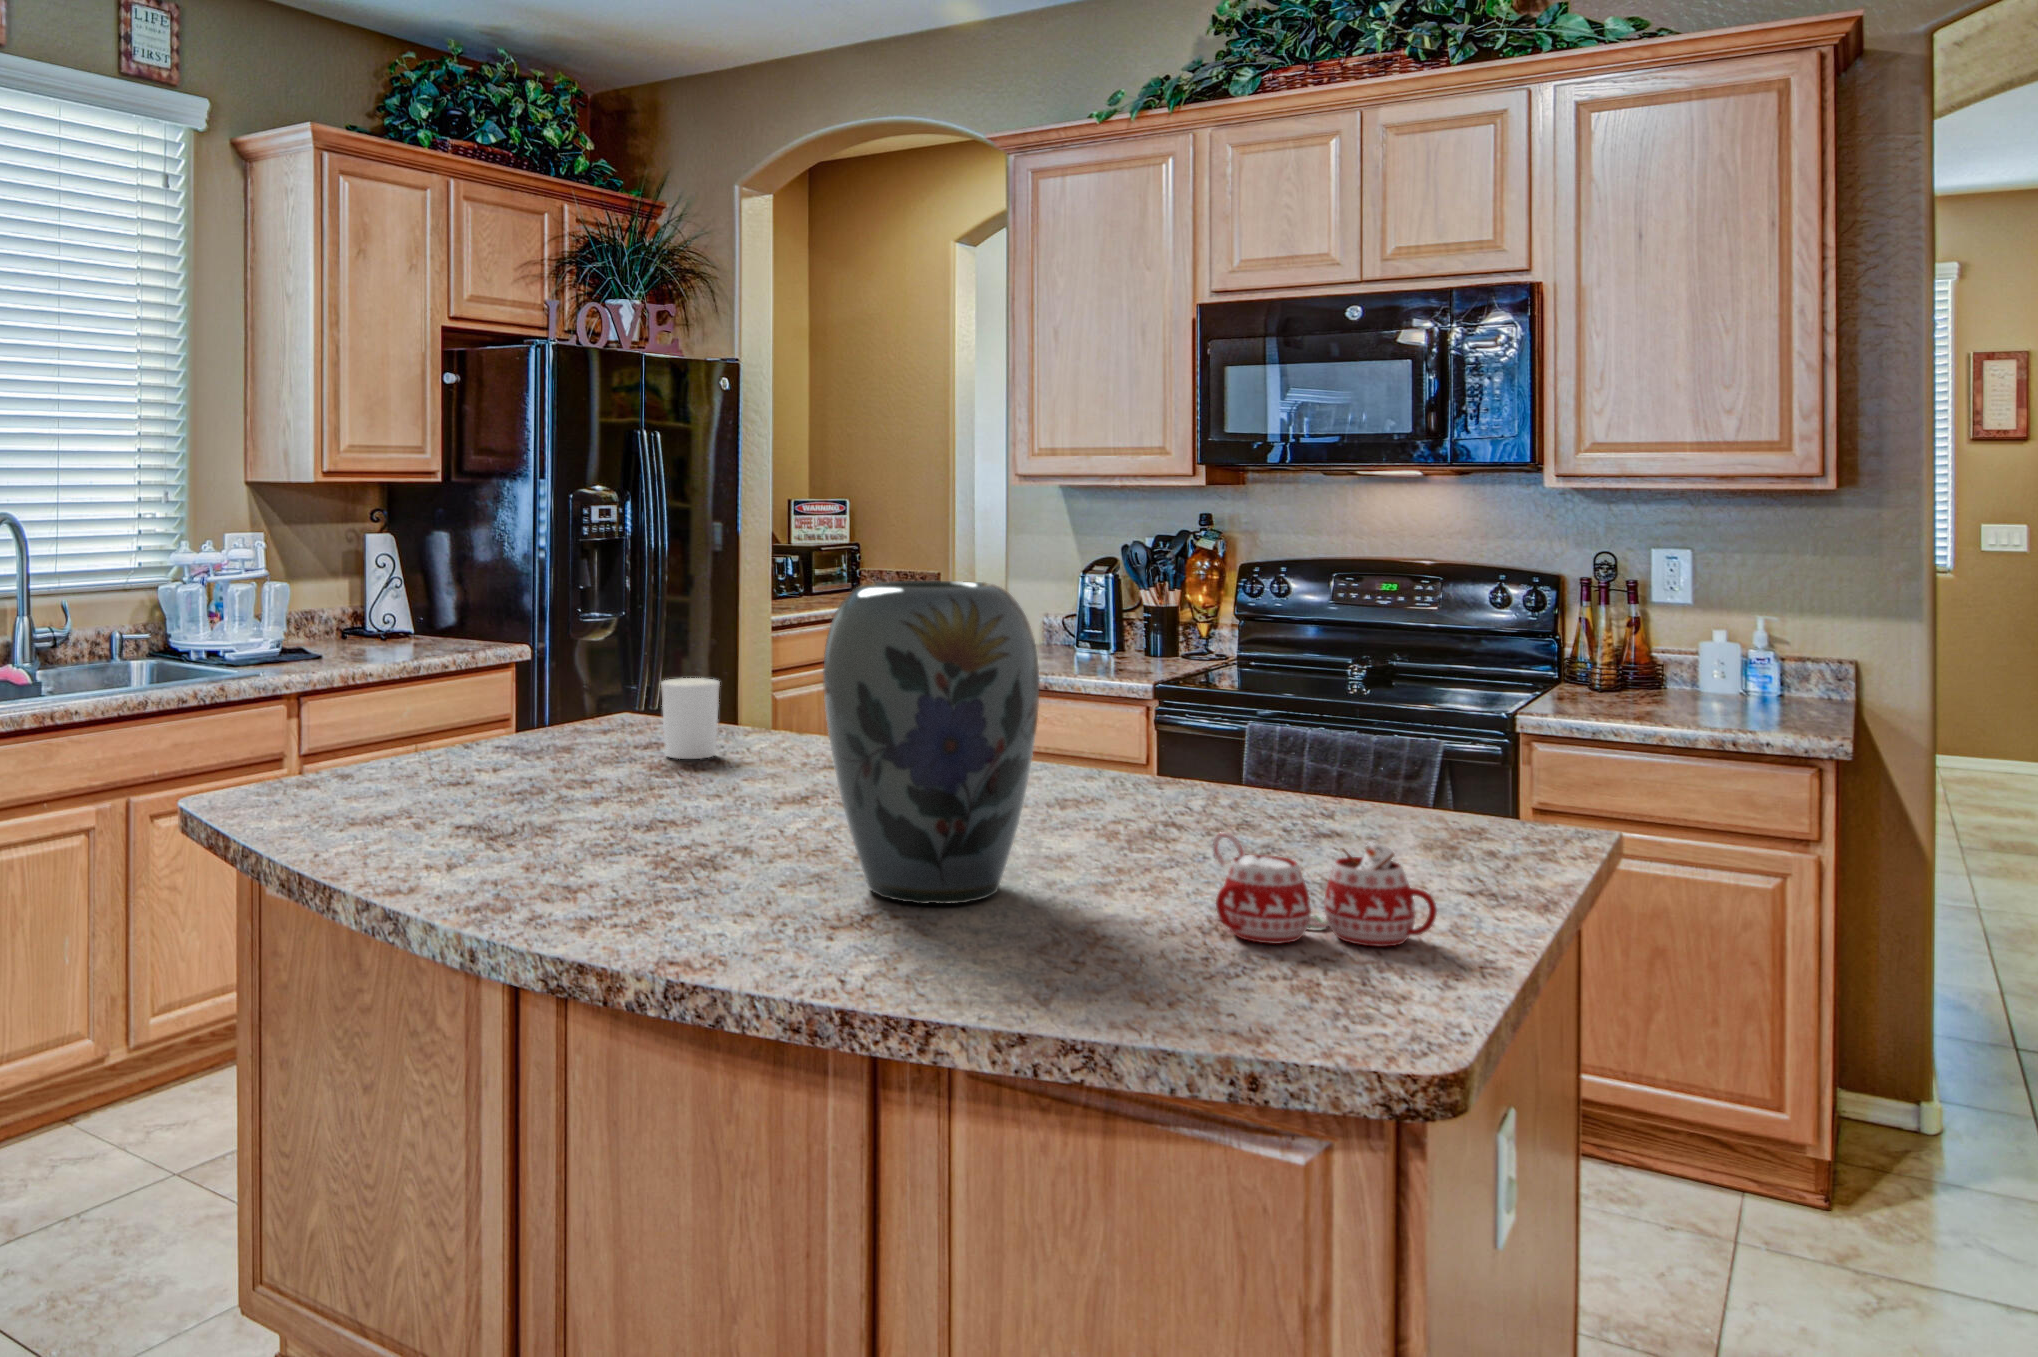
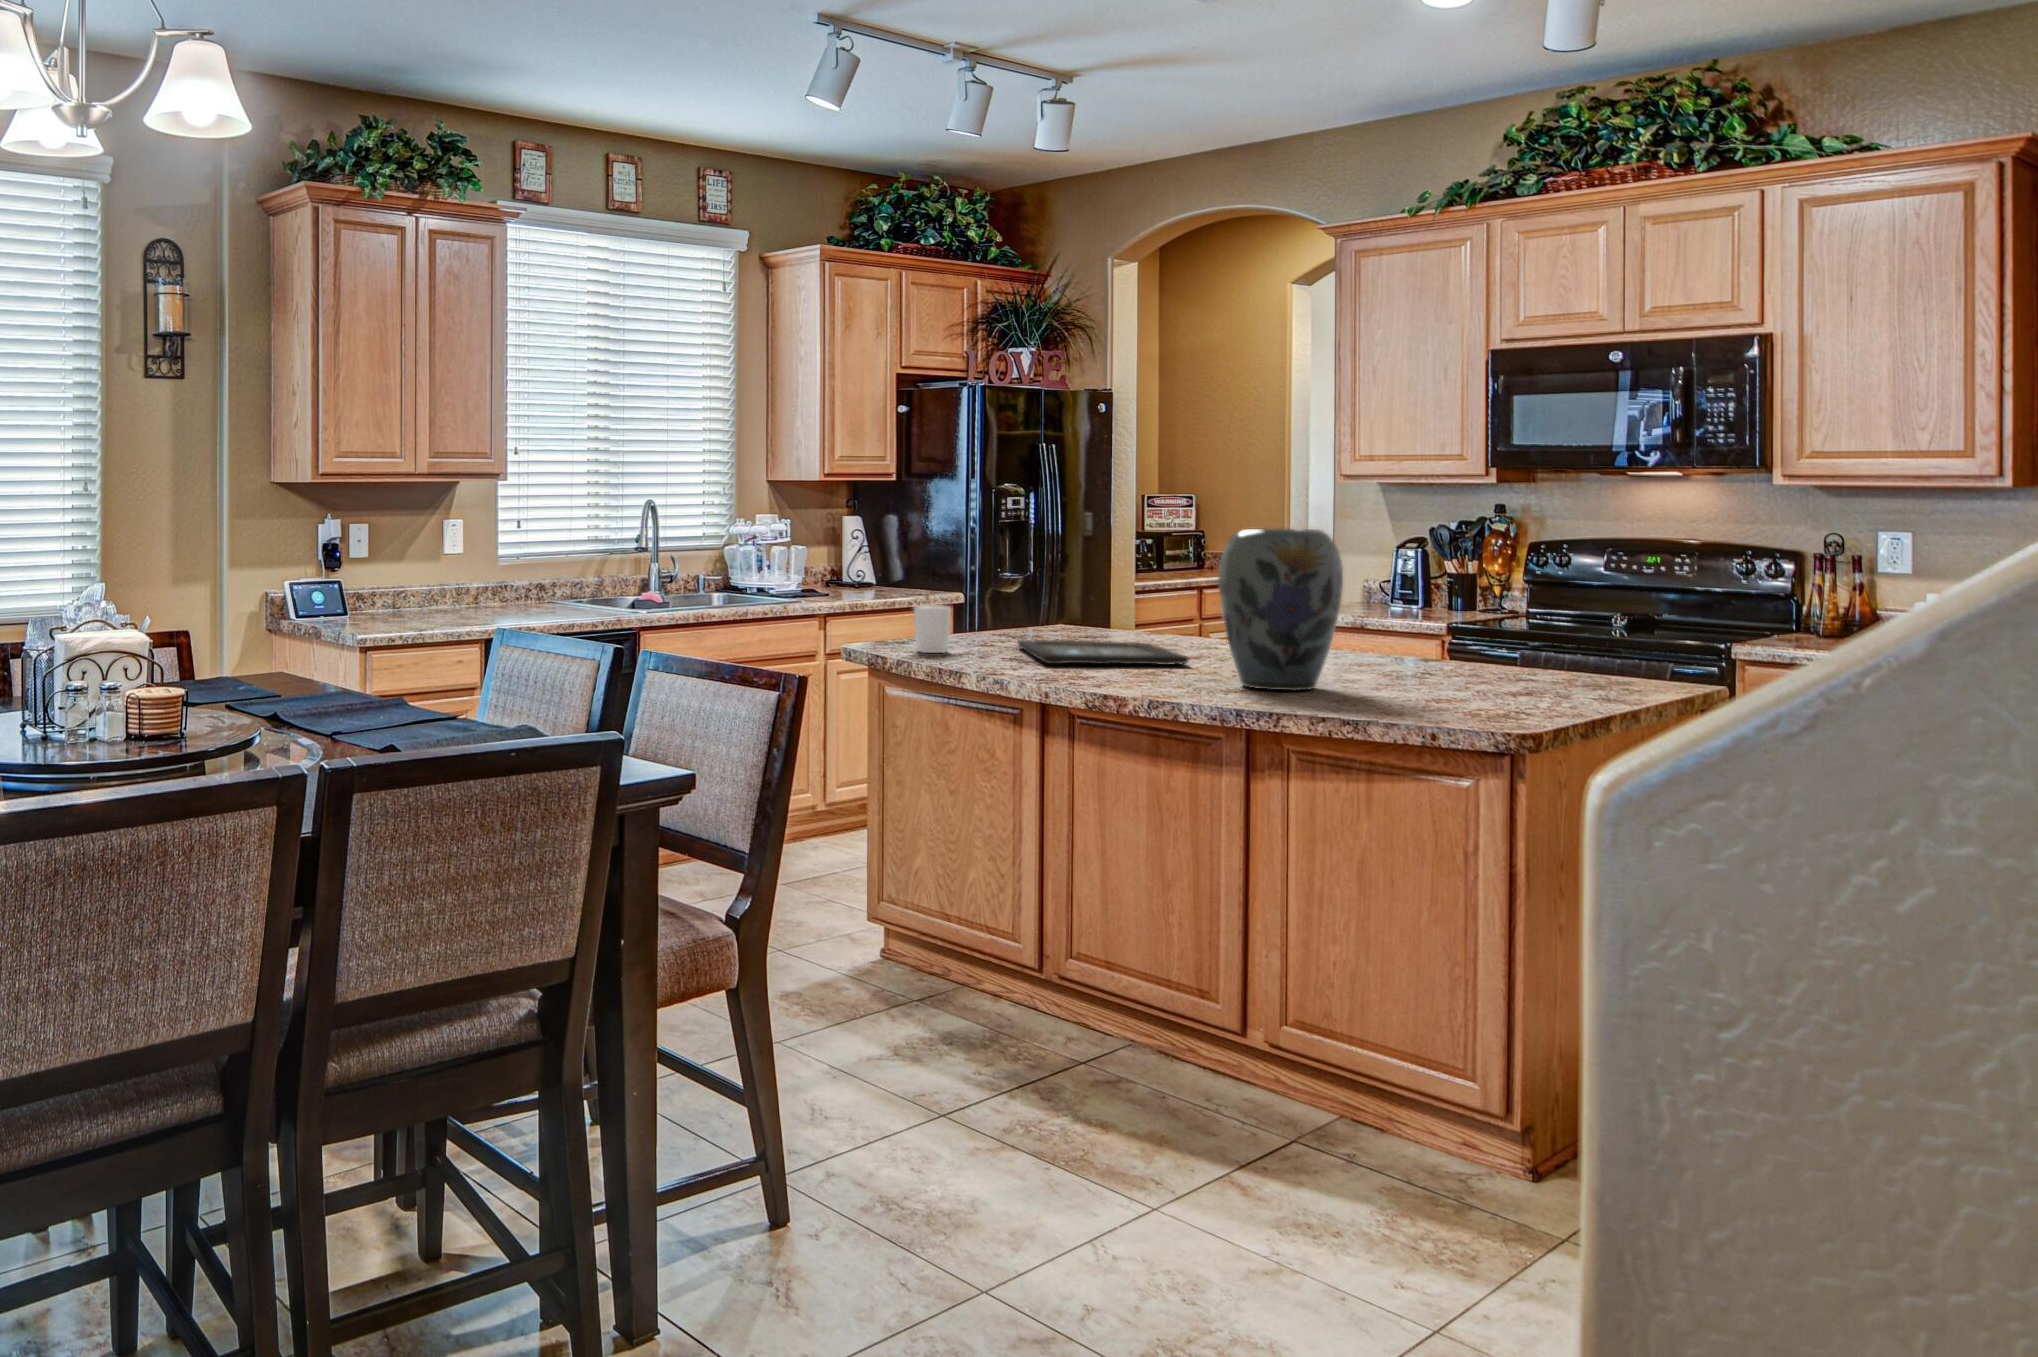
candle holder: present [661,678,720,759] -> present [914,605,951,653]
tray: none [515,765,789,834] -> present [1018,640,1189,665]
mug: present [1213,832,1437,947] -> none [1436,655,1562,710]

